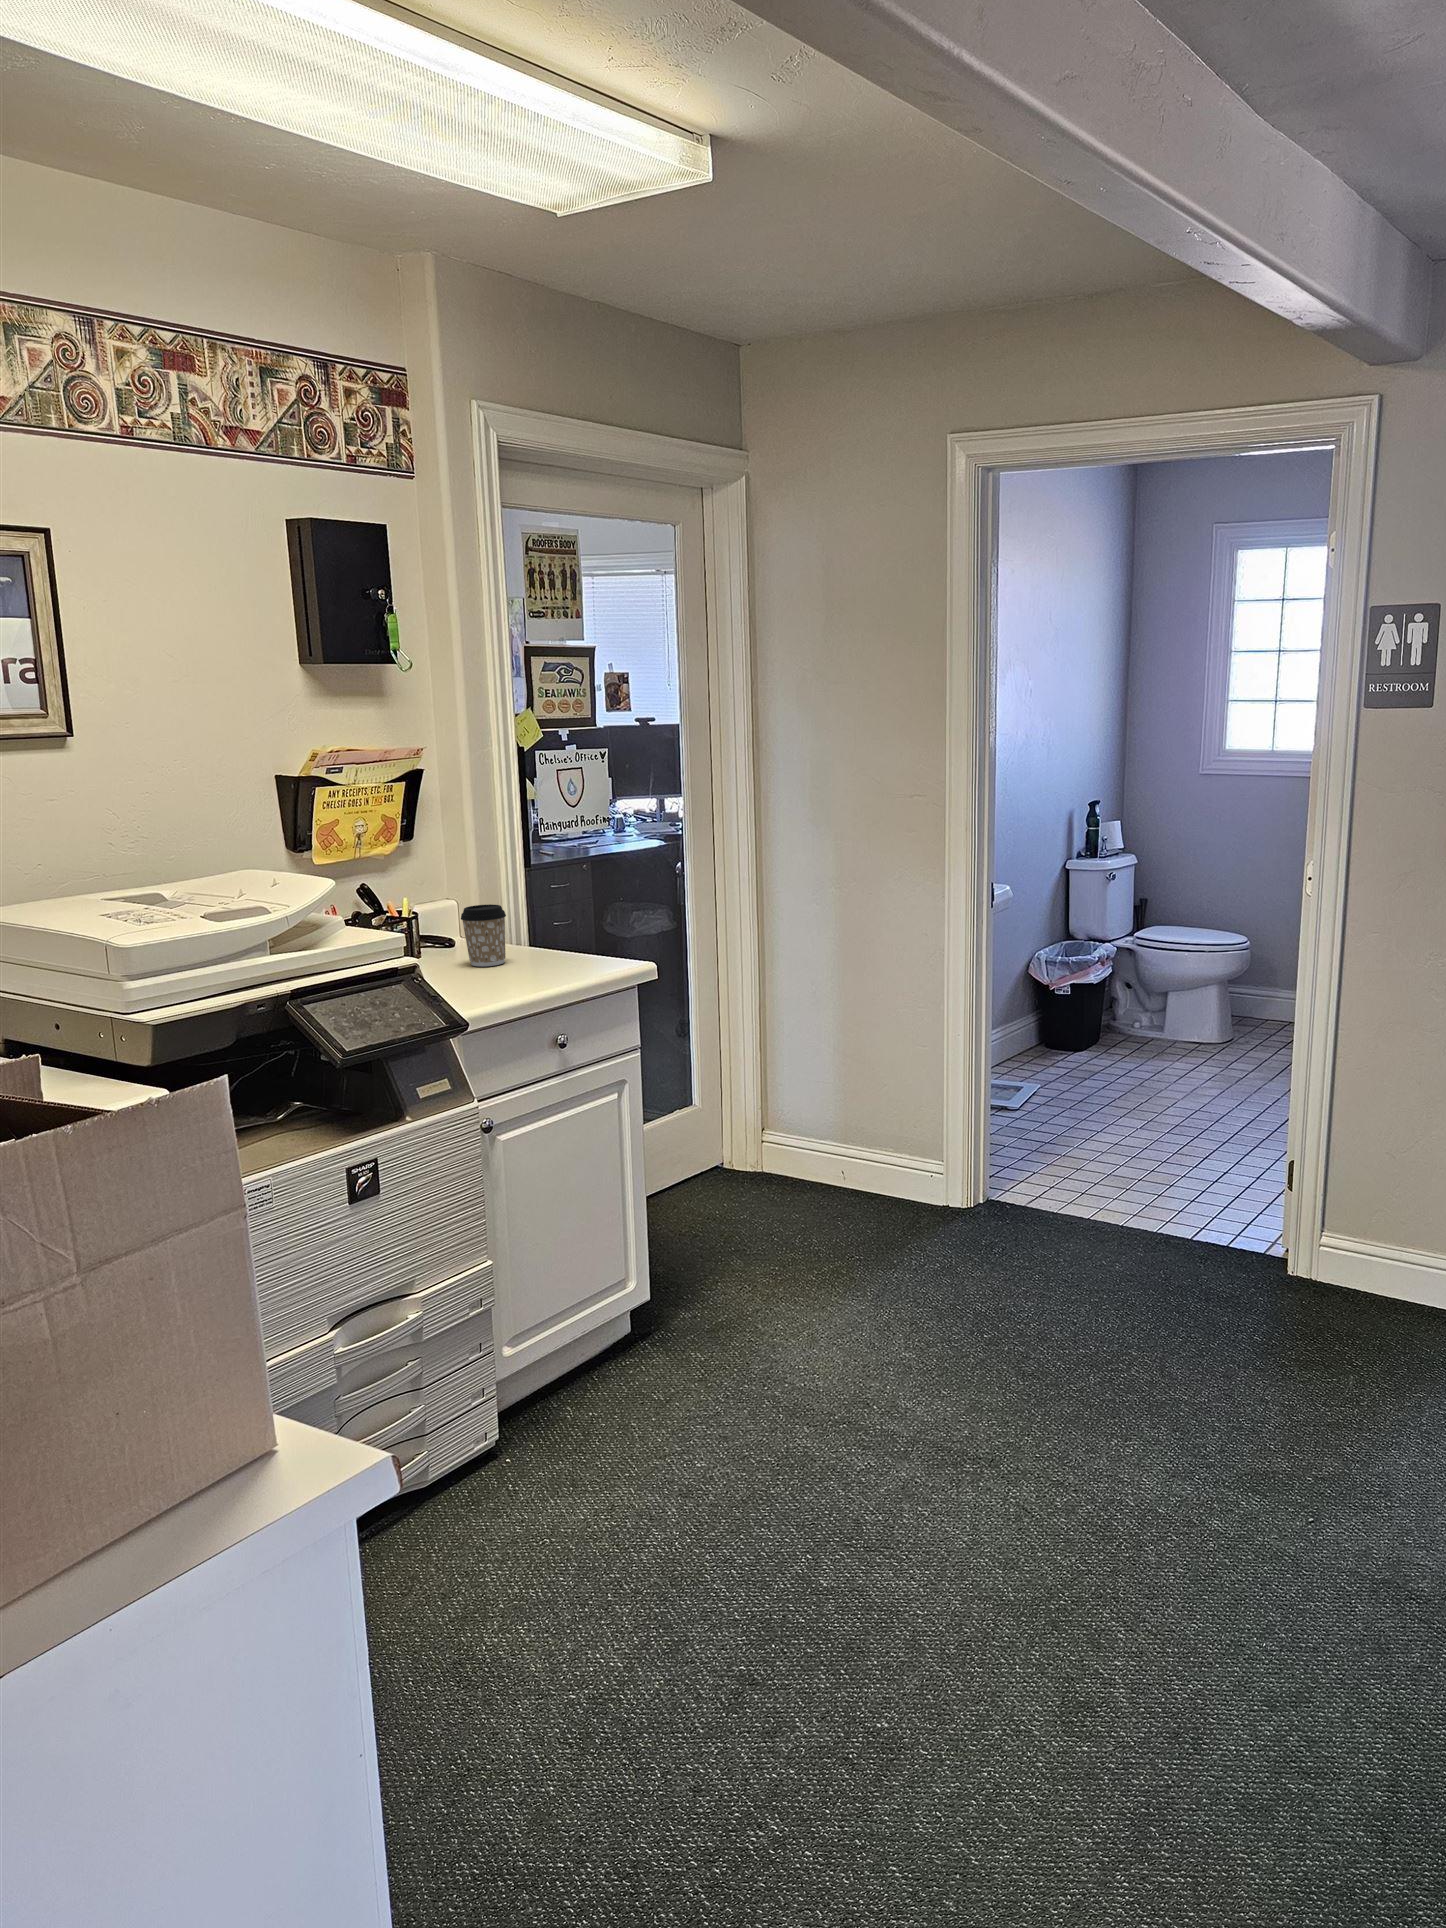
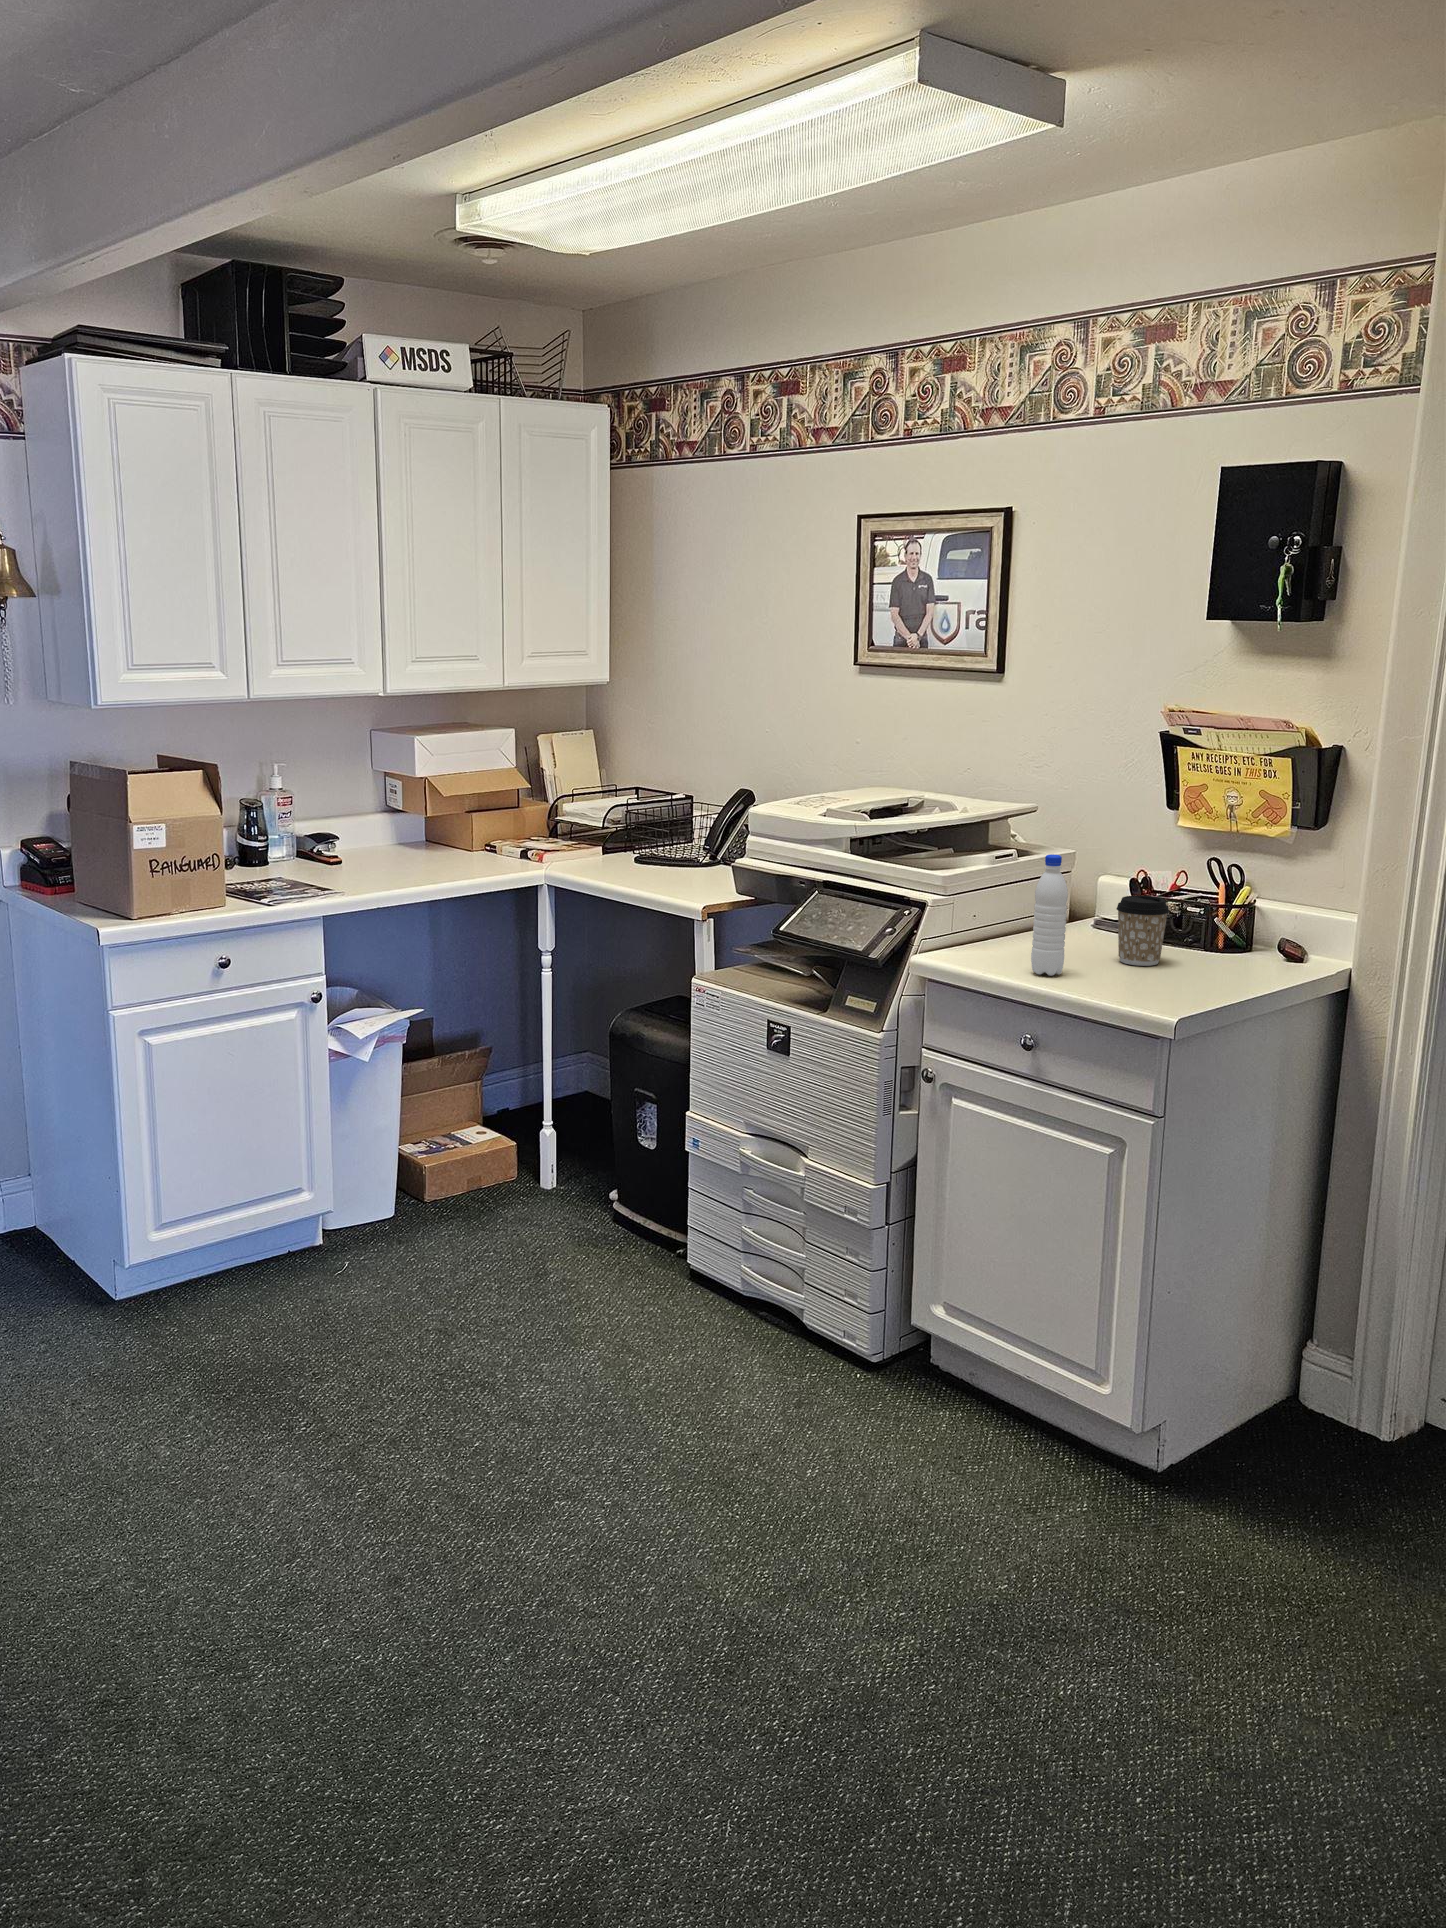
water bottle: none [520,868,554,979] -> present [1031,854,1068,976]

